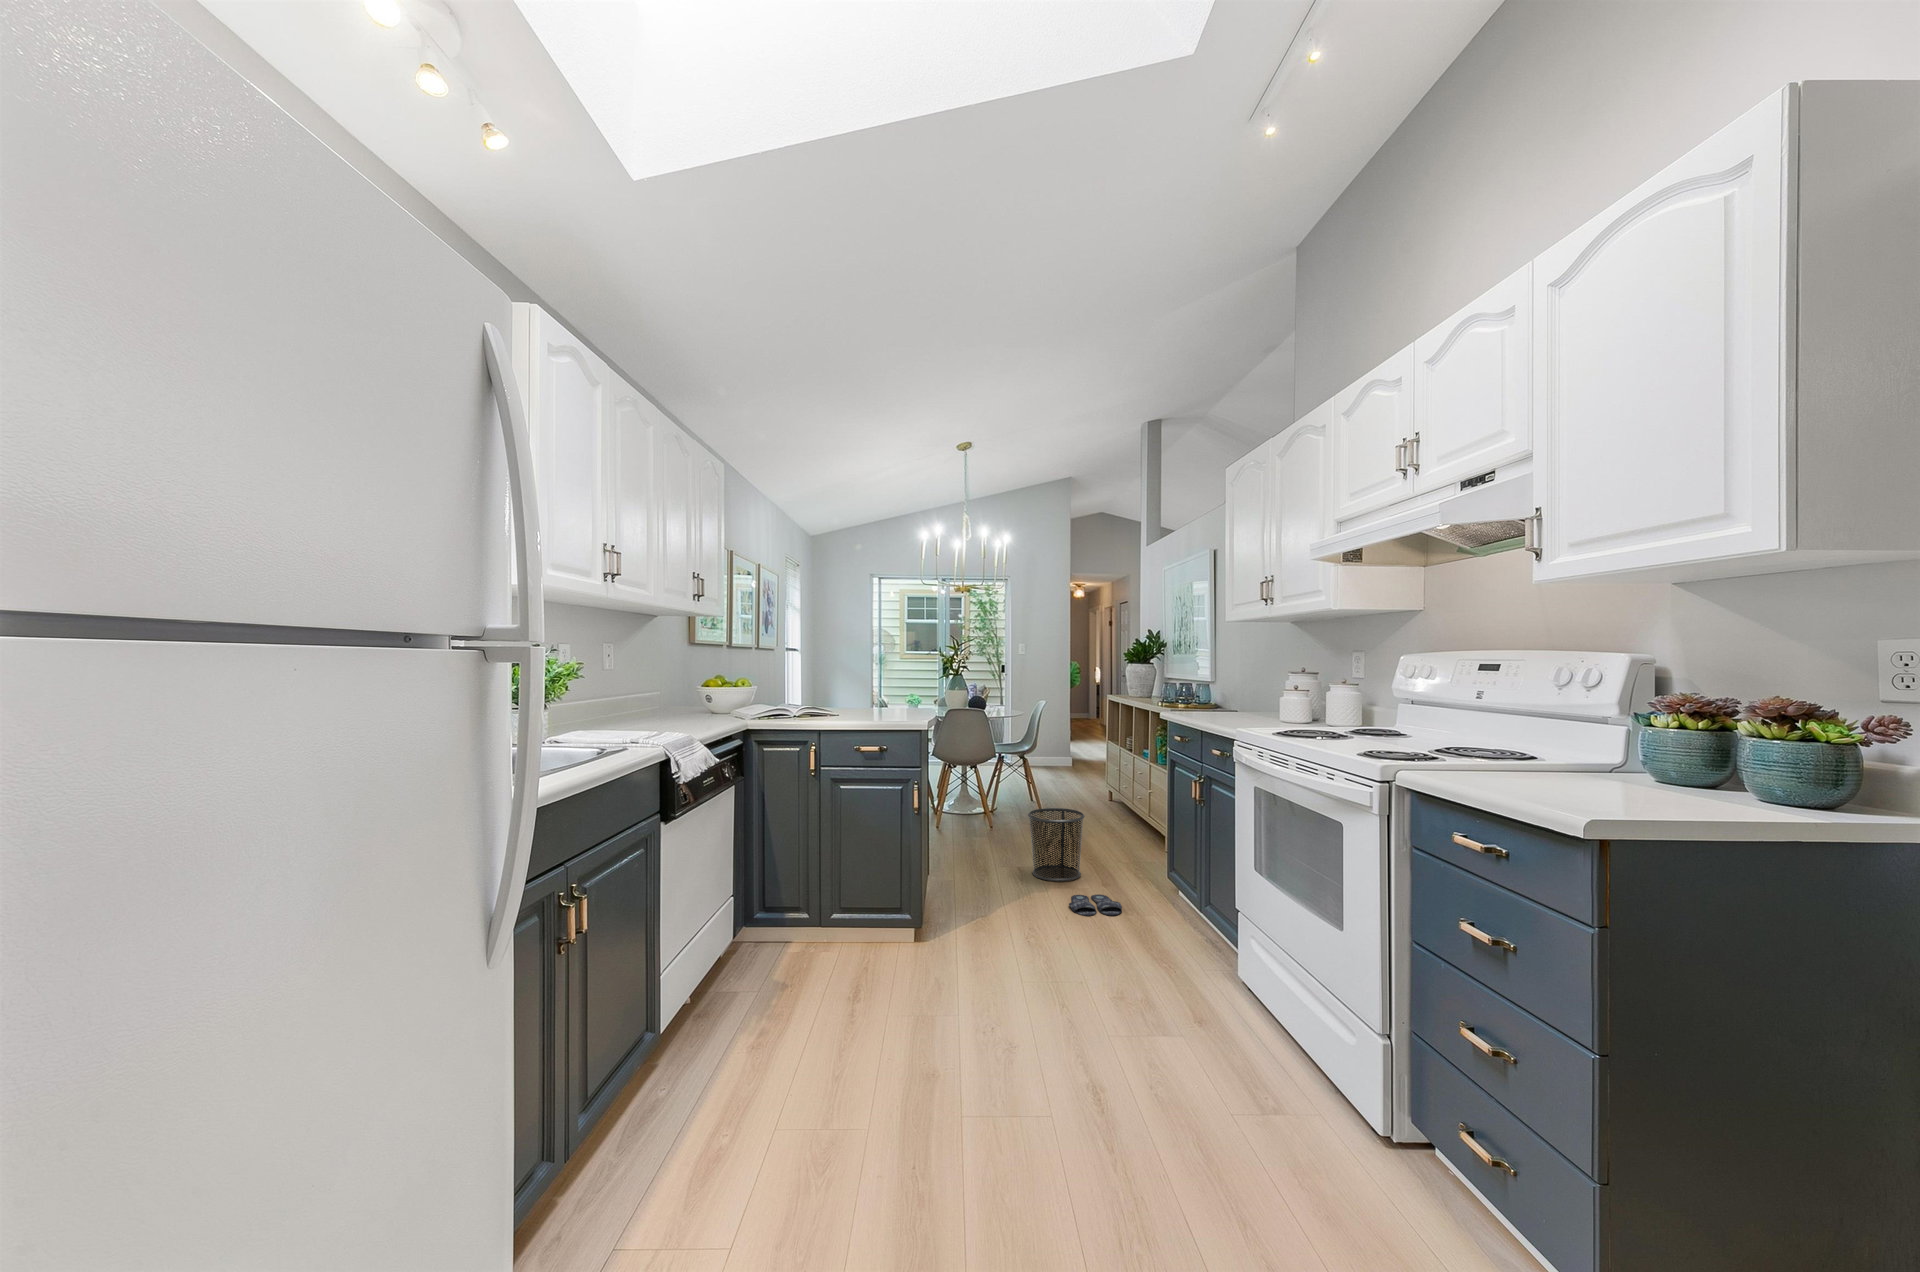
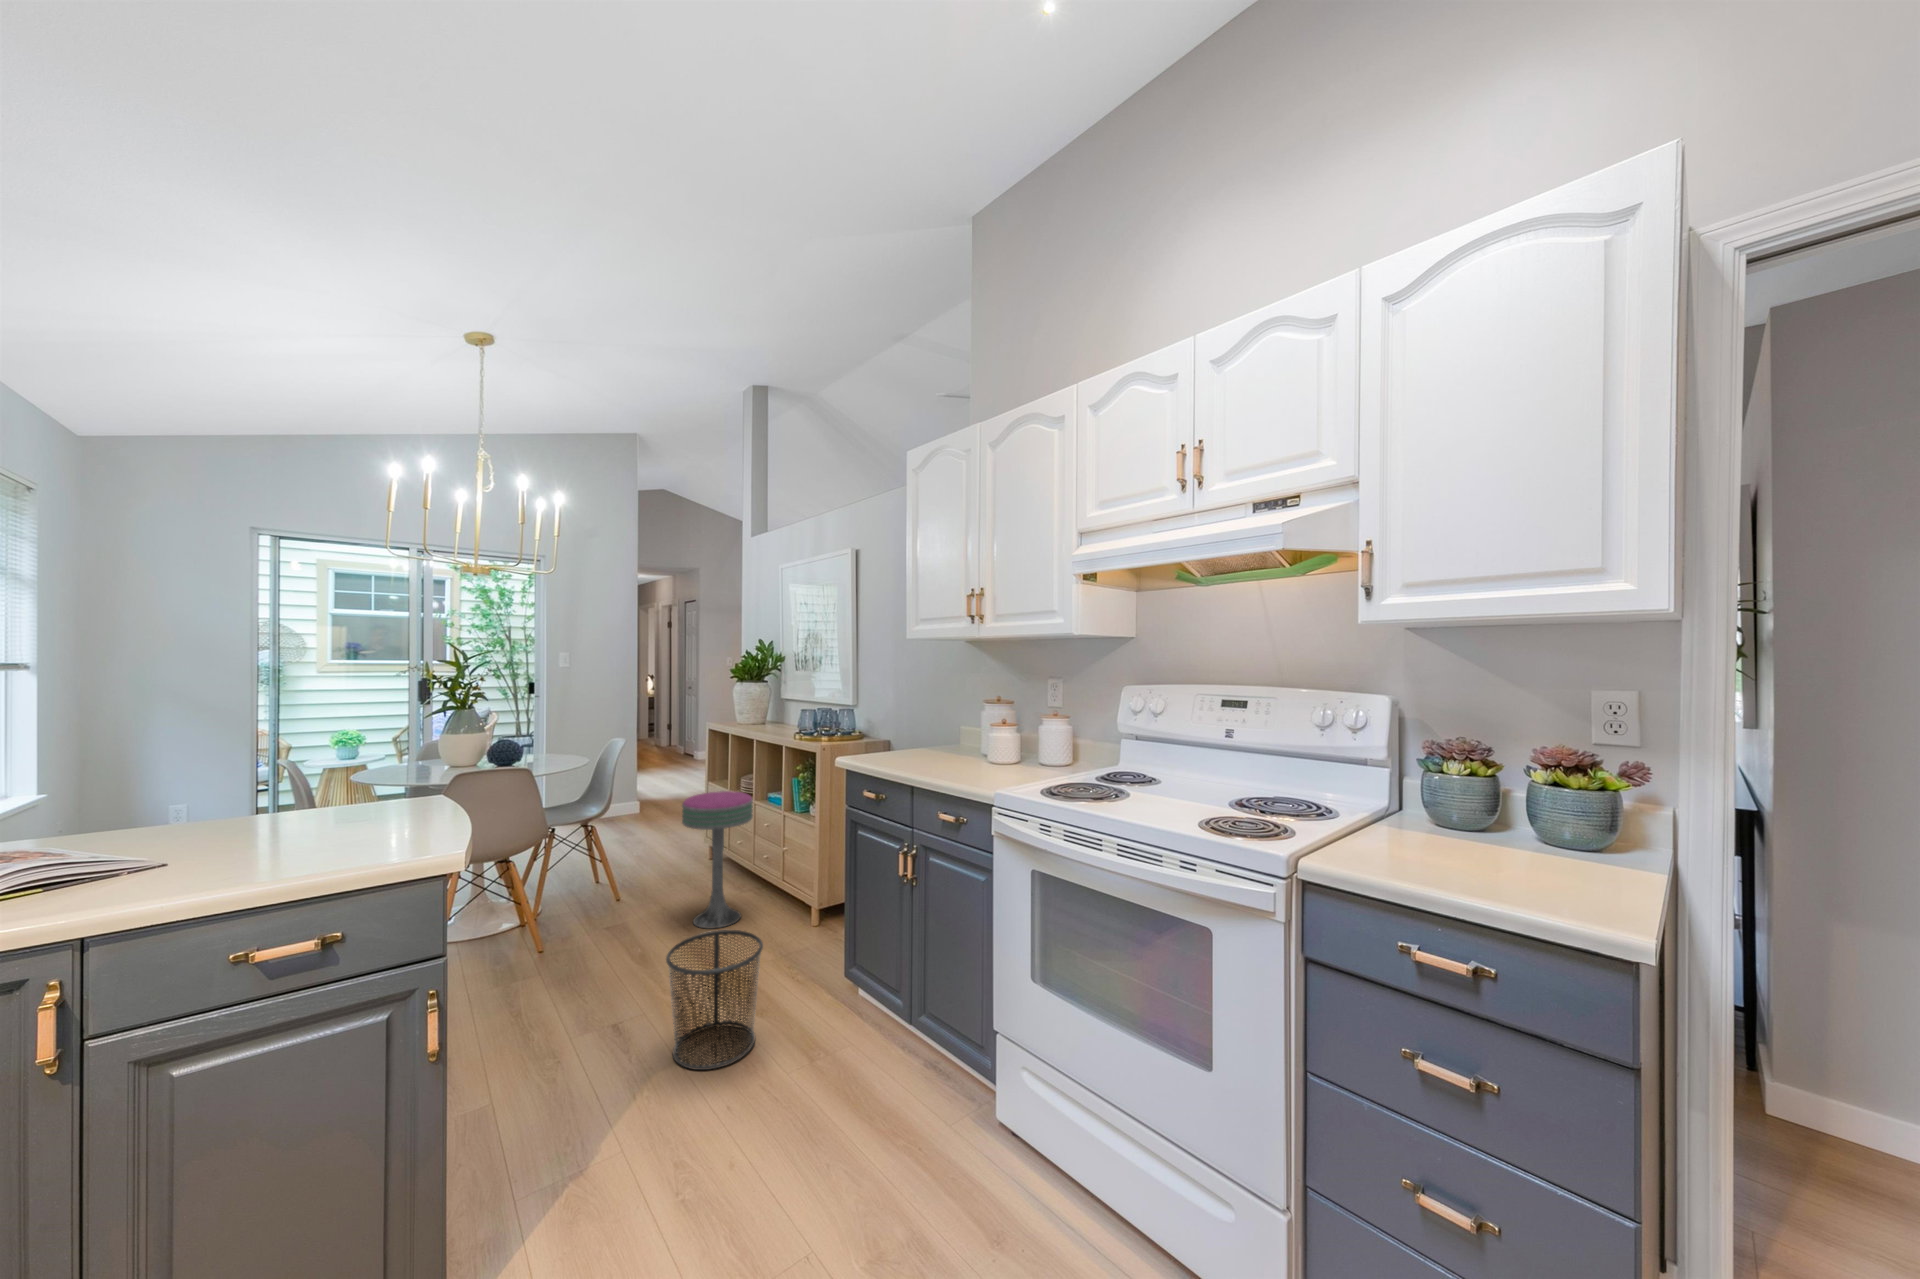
bar stool: none [1071,740,1120,833] -> present [682,791,753,929]
slippers: present [1069,894,1122,916] -> none [771,1074,868,1149]

